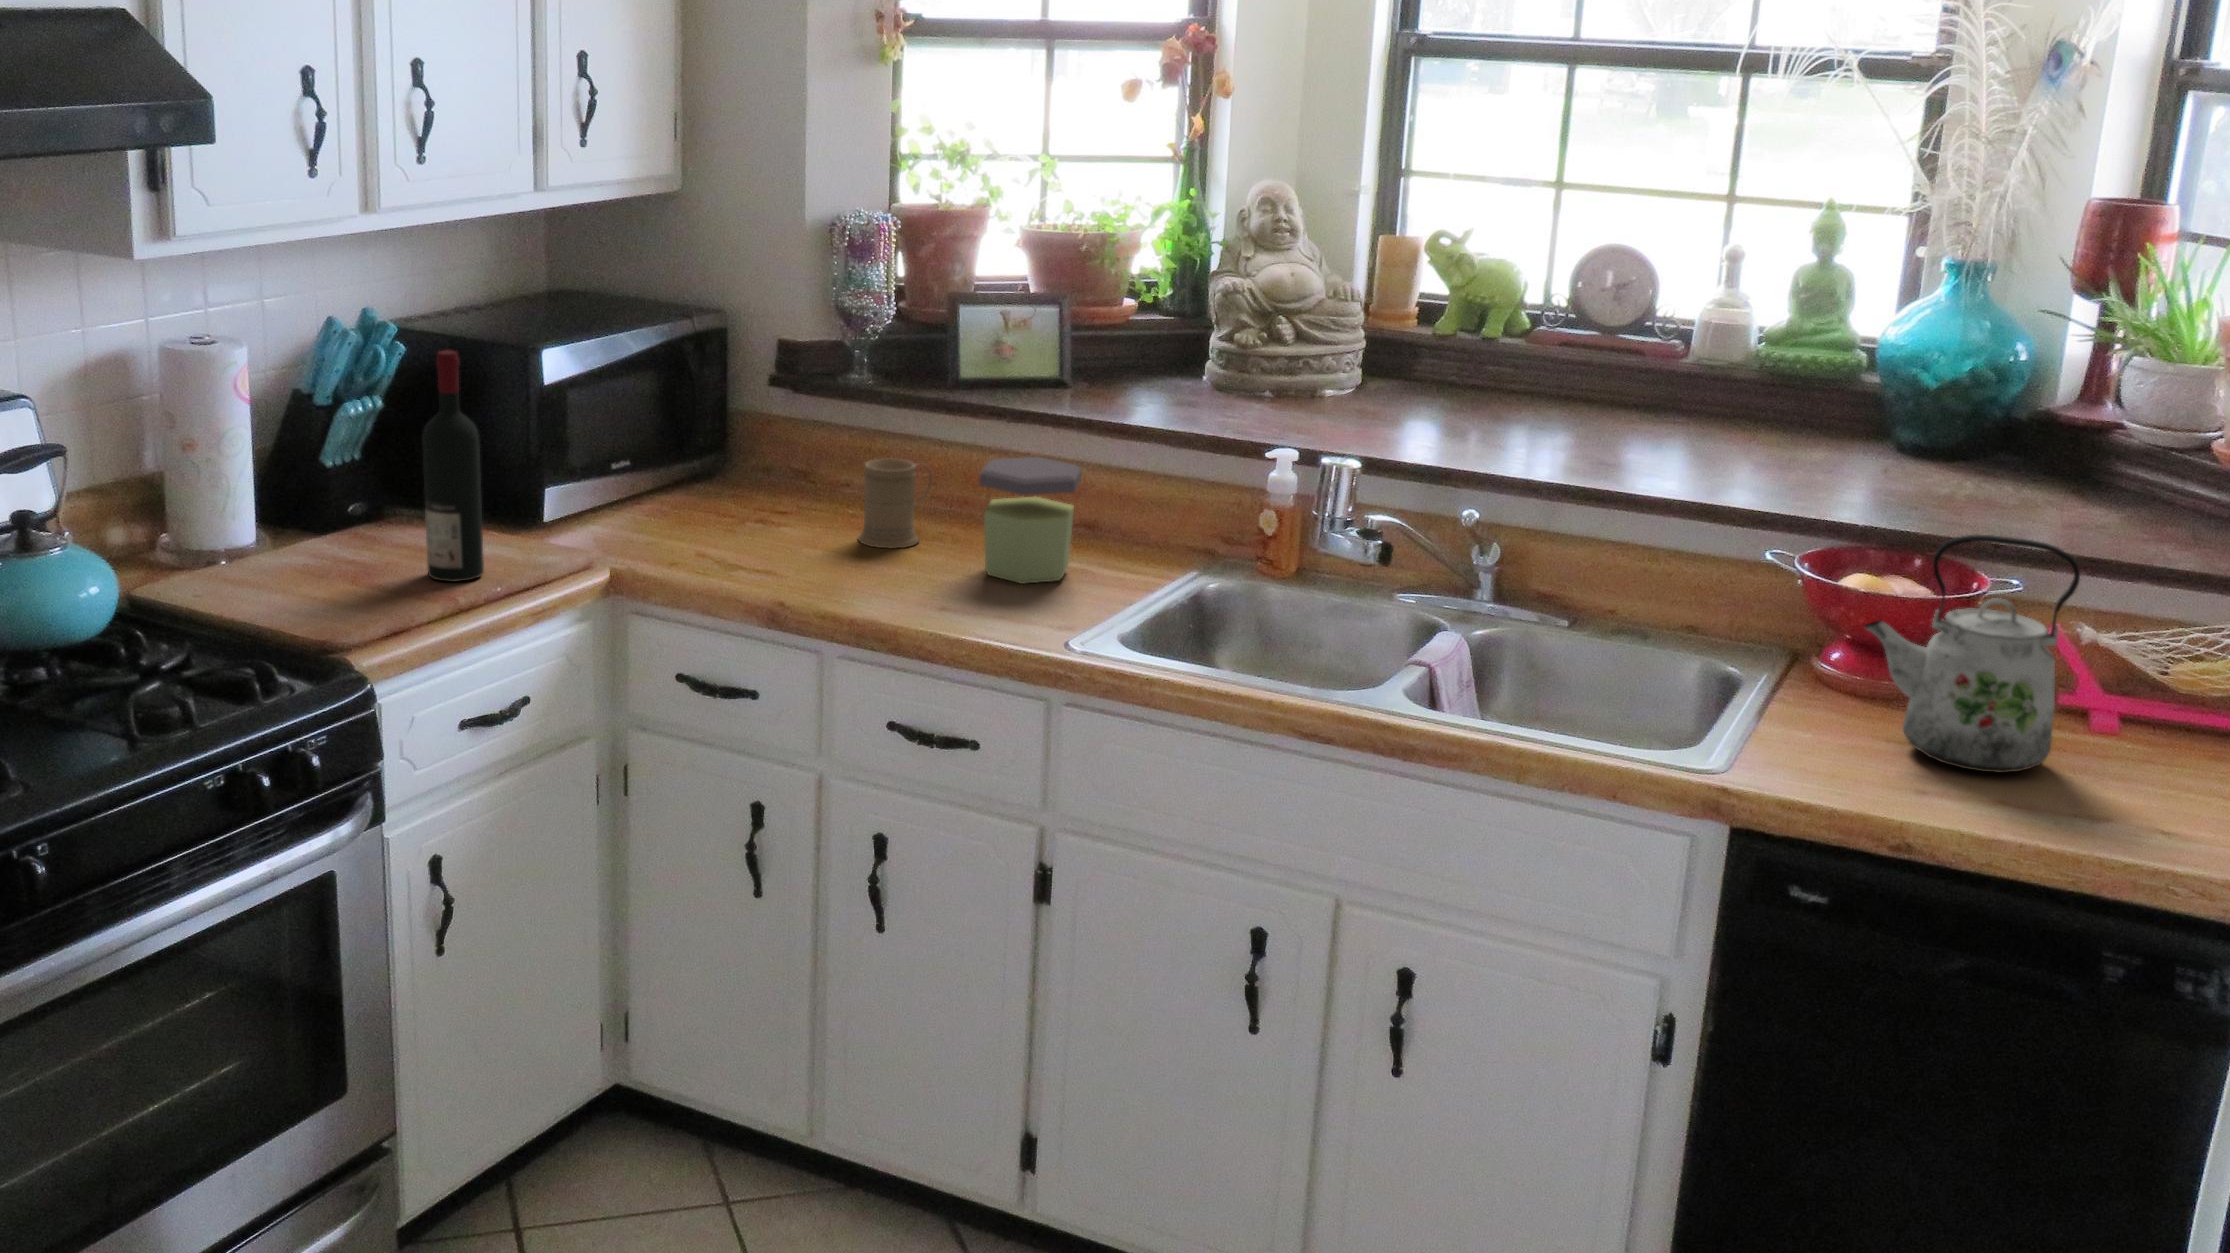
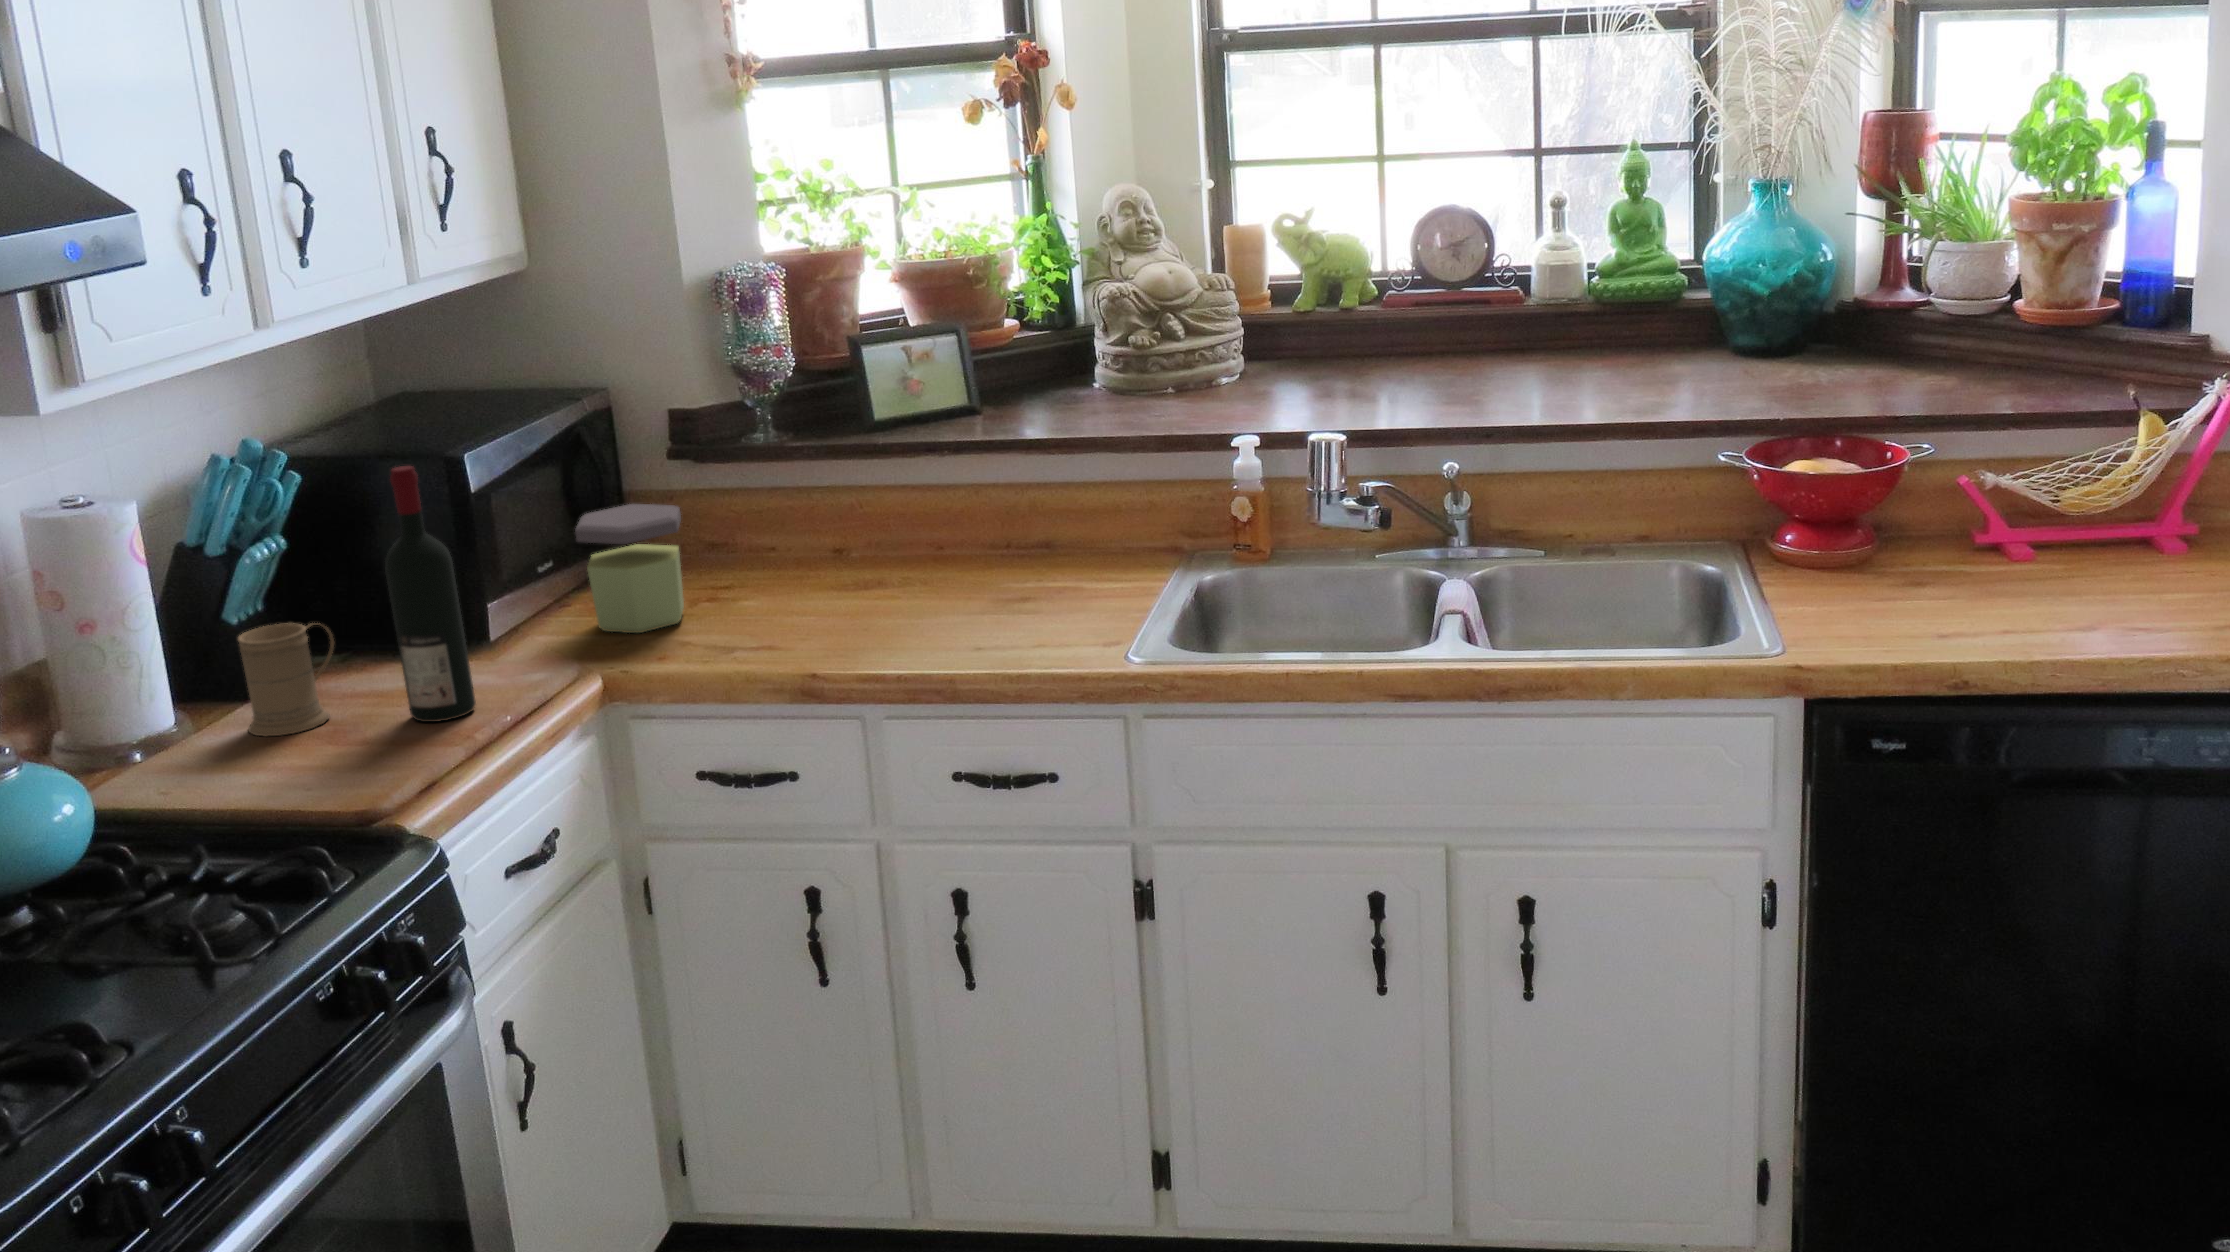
jar: present [979,457,1082,584] -> present [575,504,684,633]
mug: present [858,459,932,548] -> present [238,623,334,736]
kettle: present [1864,535,2080,773] -> none [1855,400,2026,608]

